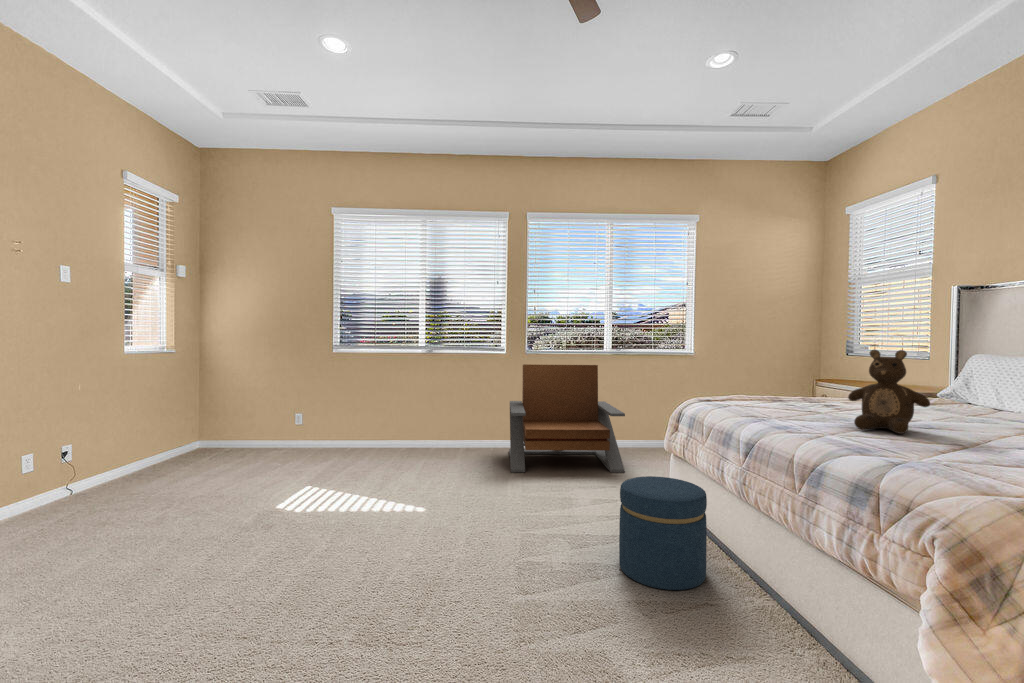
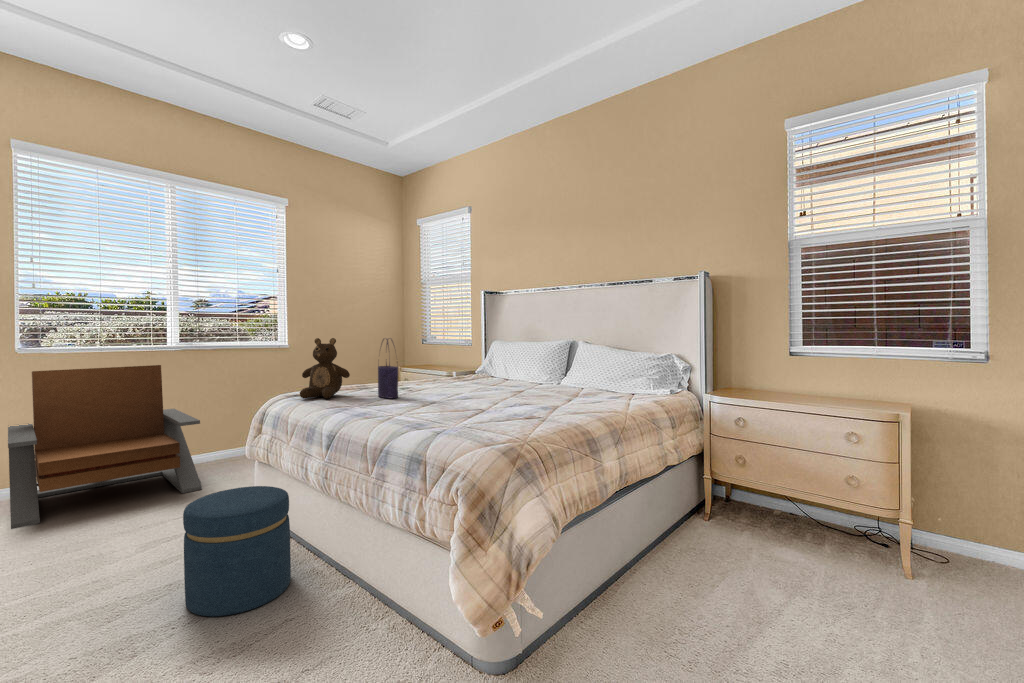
tote bag: none [800,347,827,415] -> present [378,339,398,398]
teddy bear: present [848,350,930,434] -> present [300,338,350,399]

